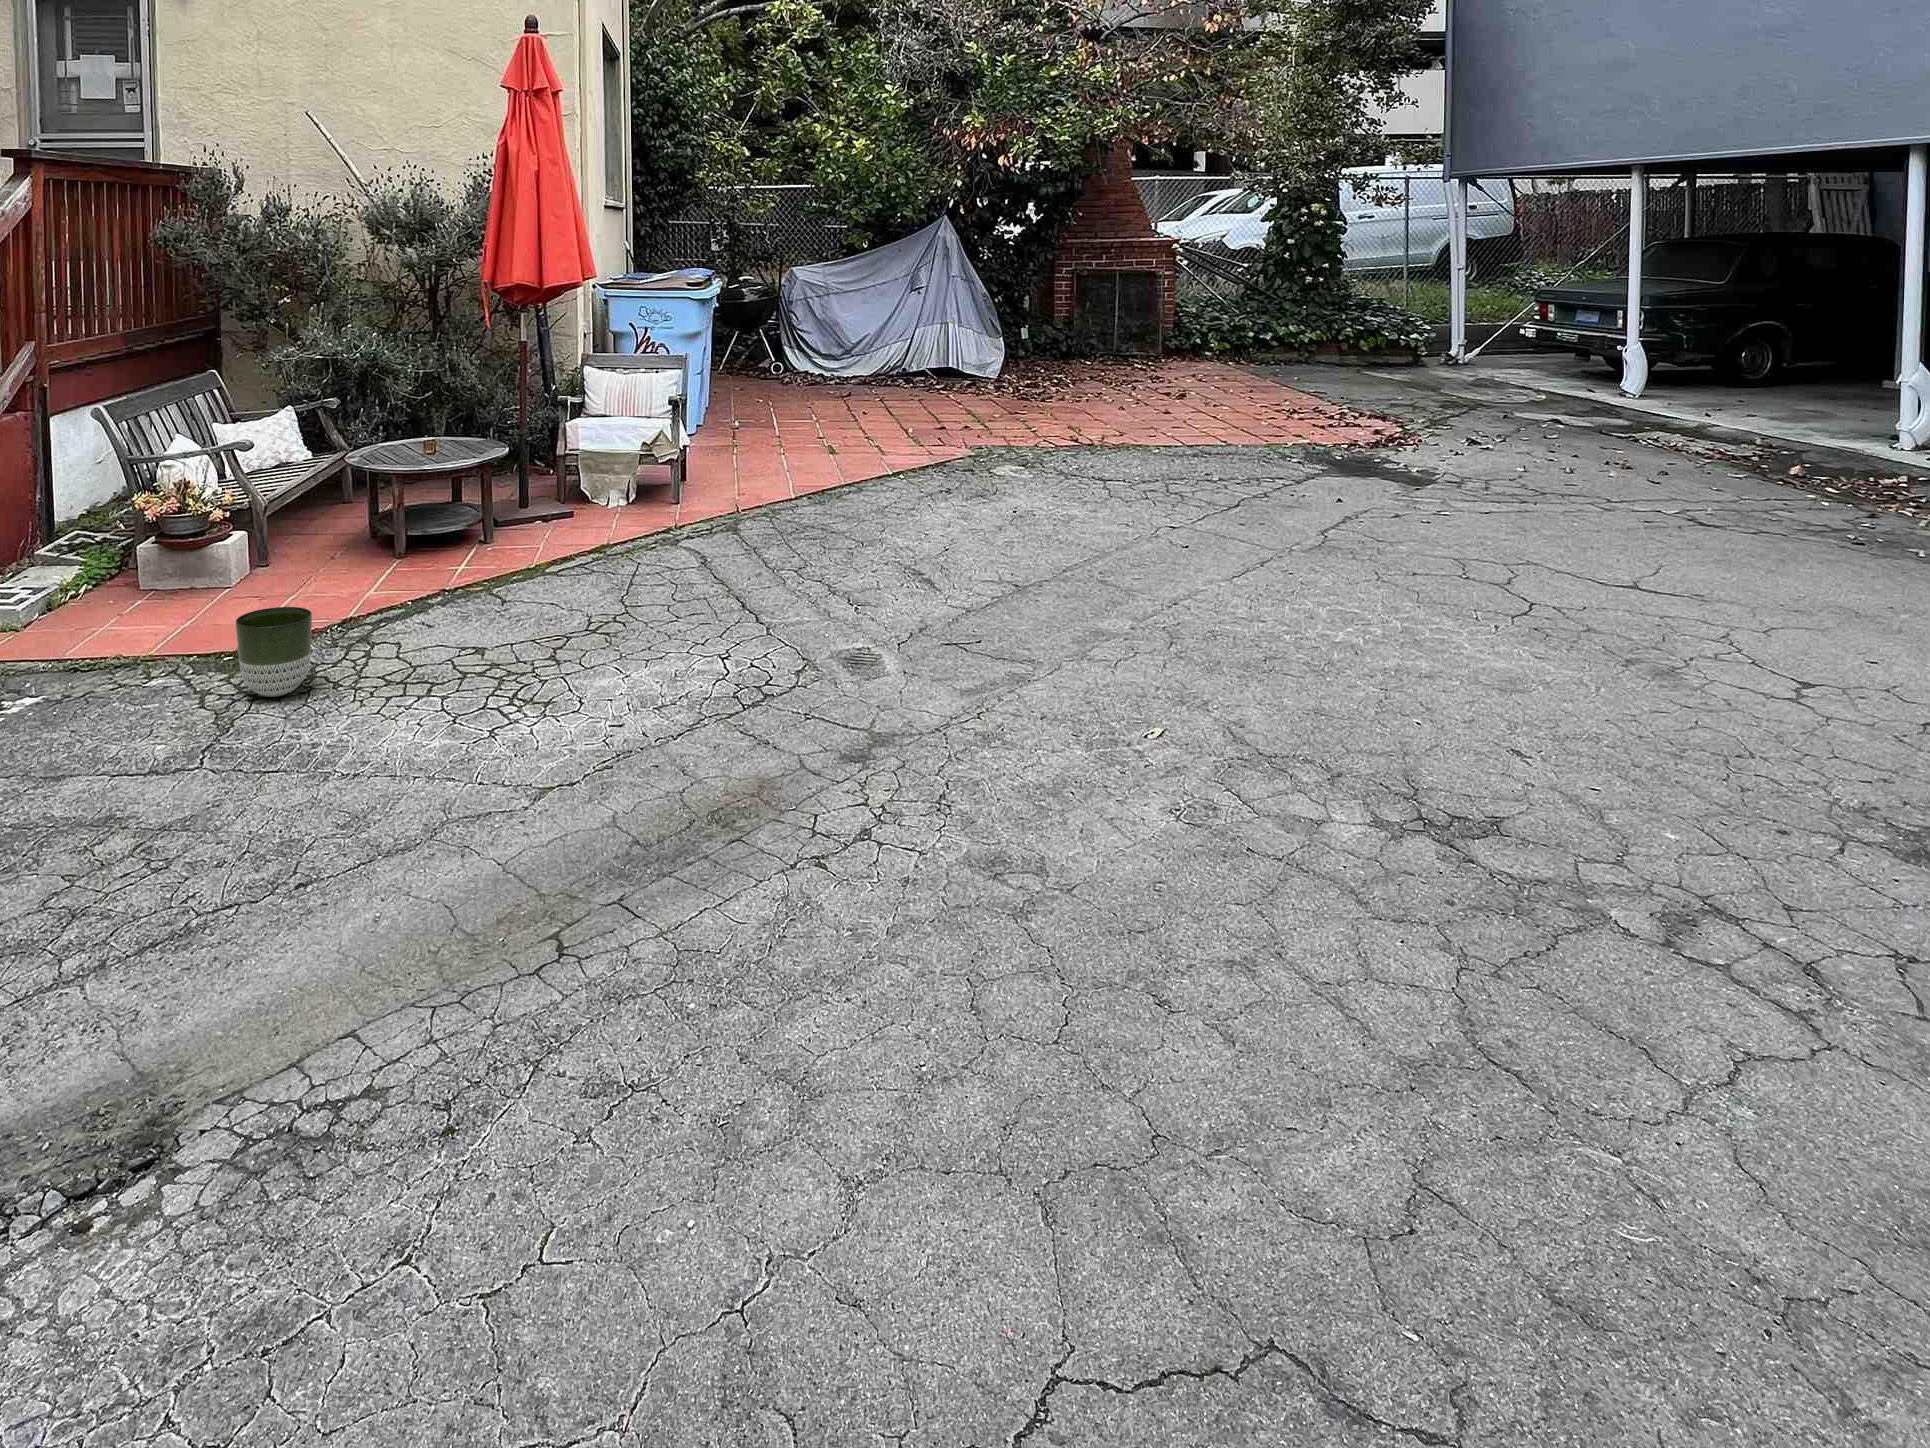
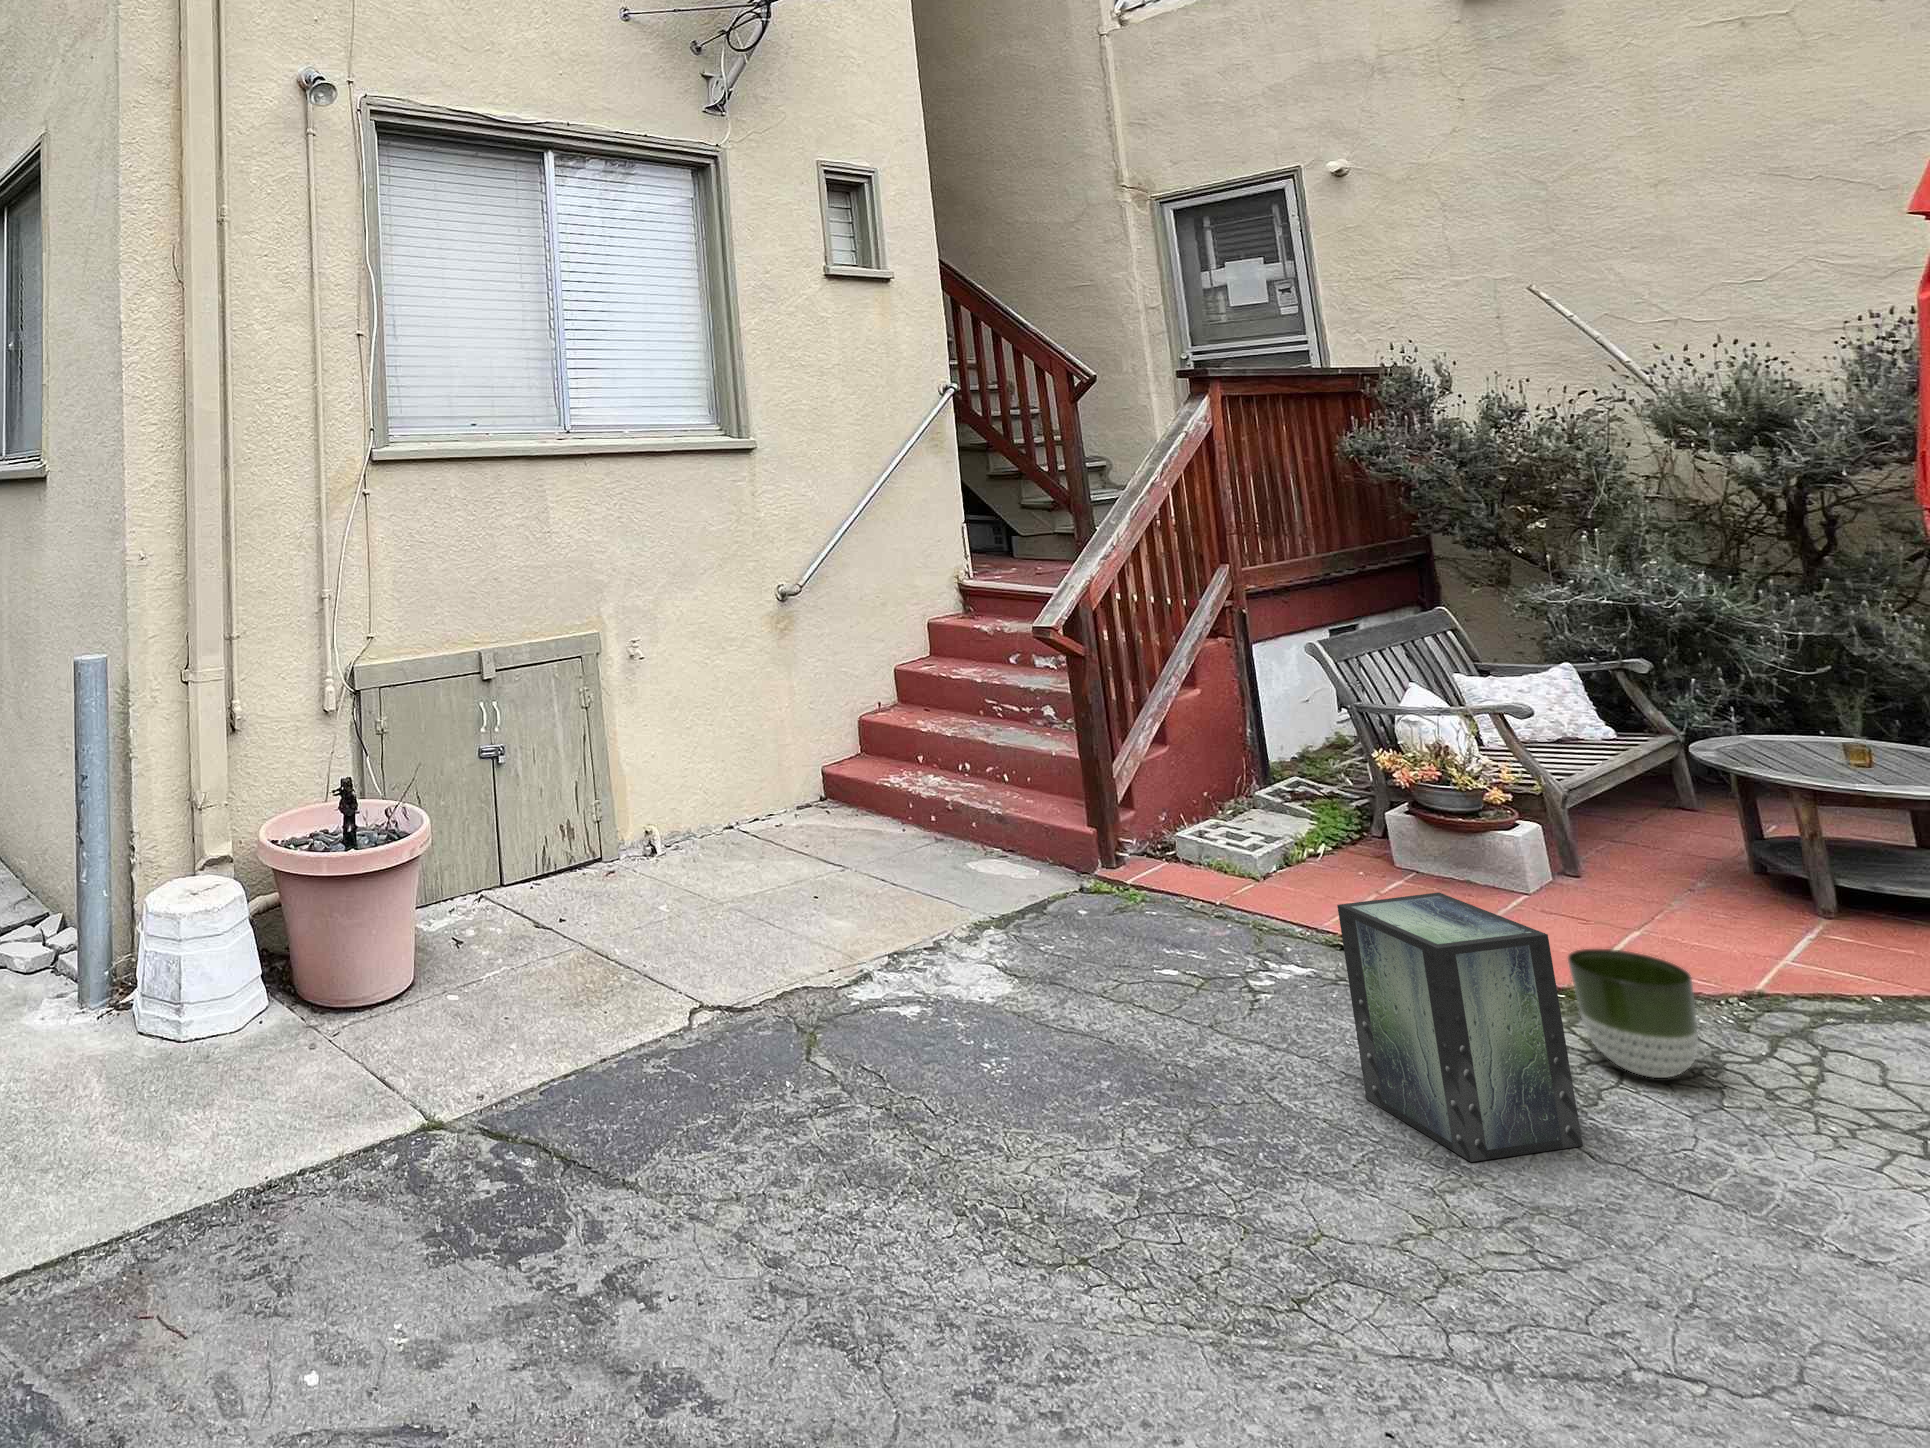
storage box: none [55,584,218,792] -> present [1337,893,1583,1162]

